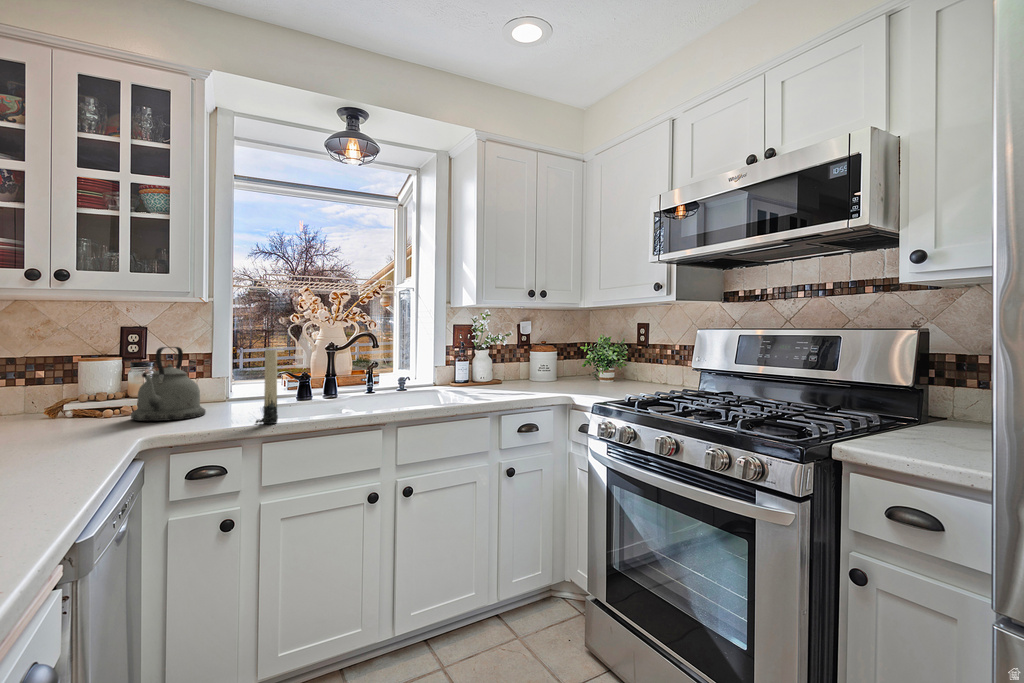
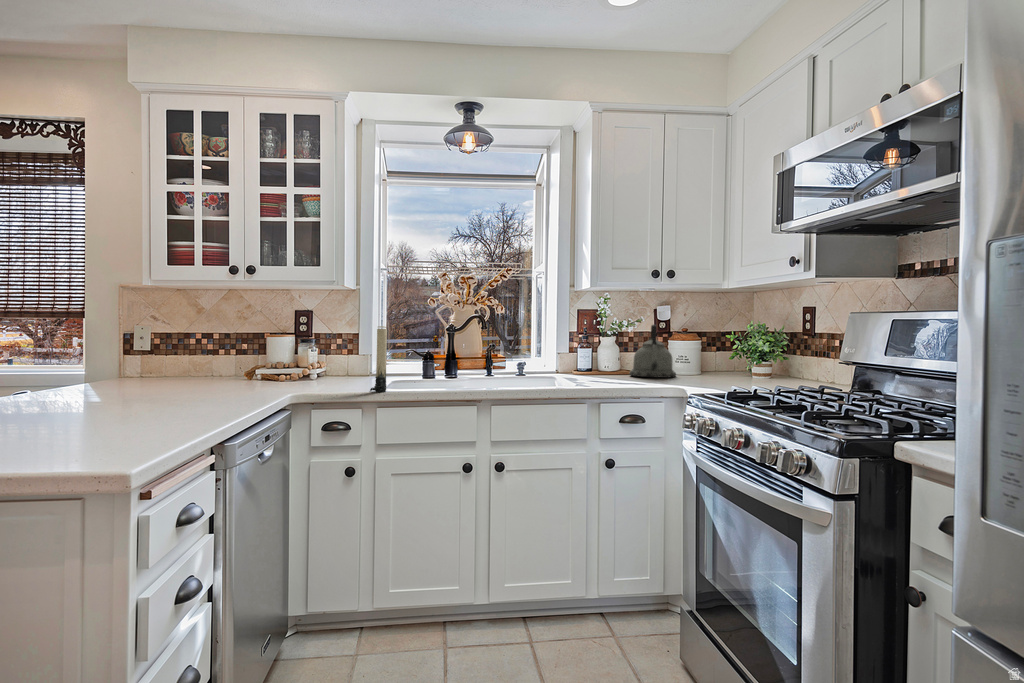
kettle: present [131,347,206,421] -> present [630,325,676,378]

